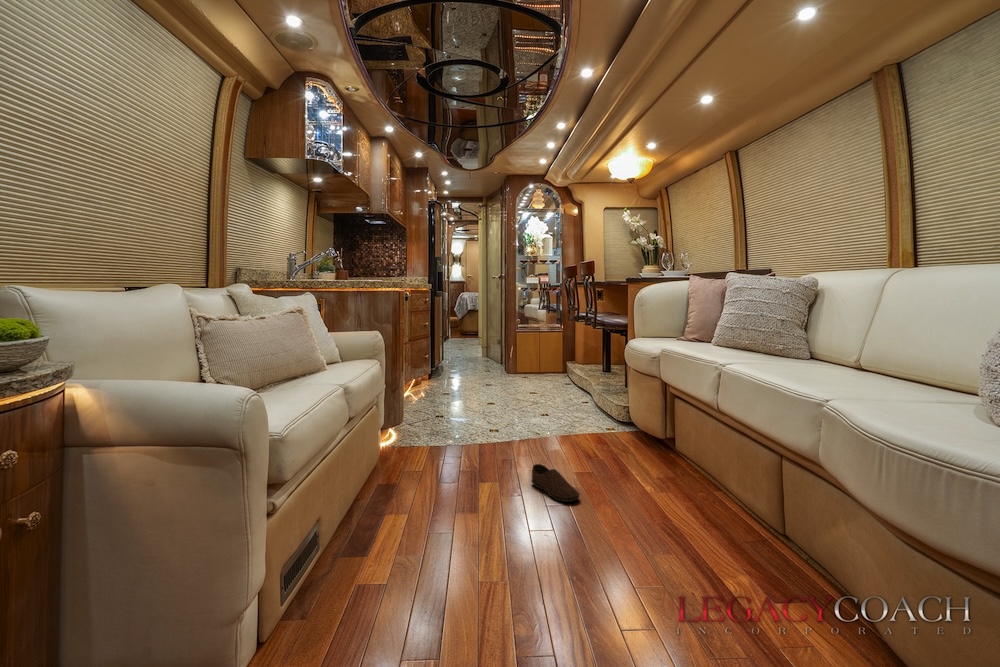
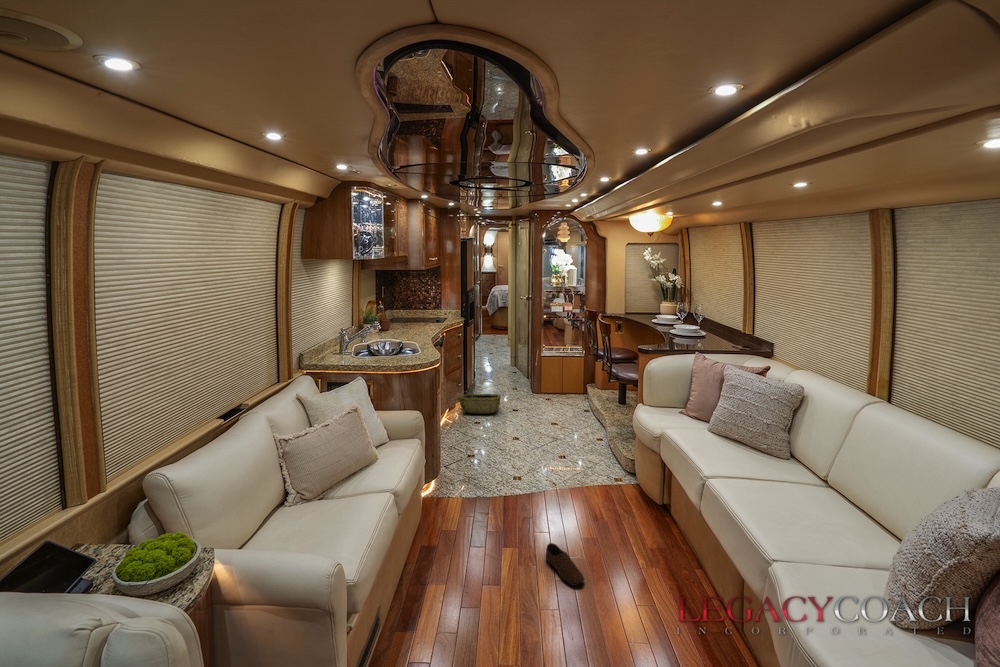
woven basket: none [425,367,472,387] -> present [459,394,501,414]

